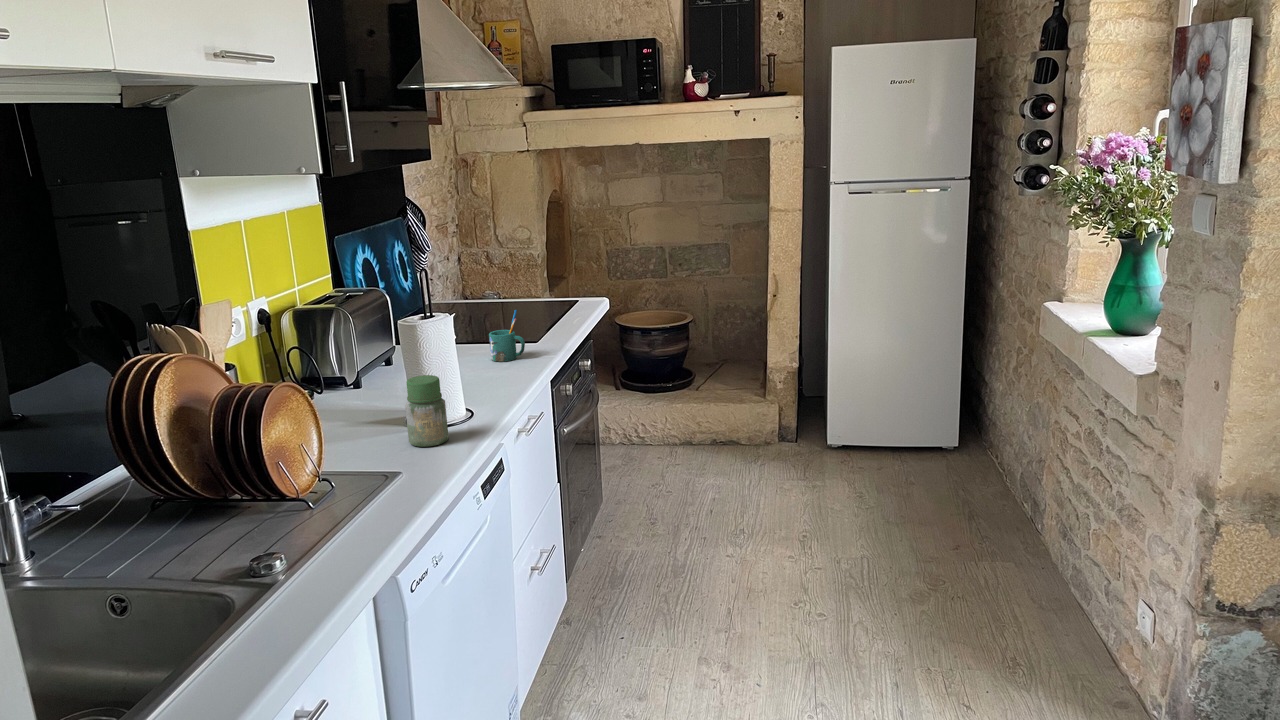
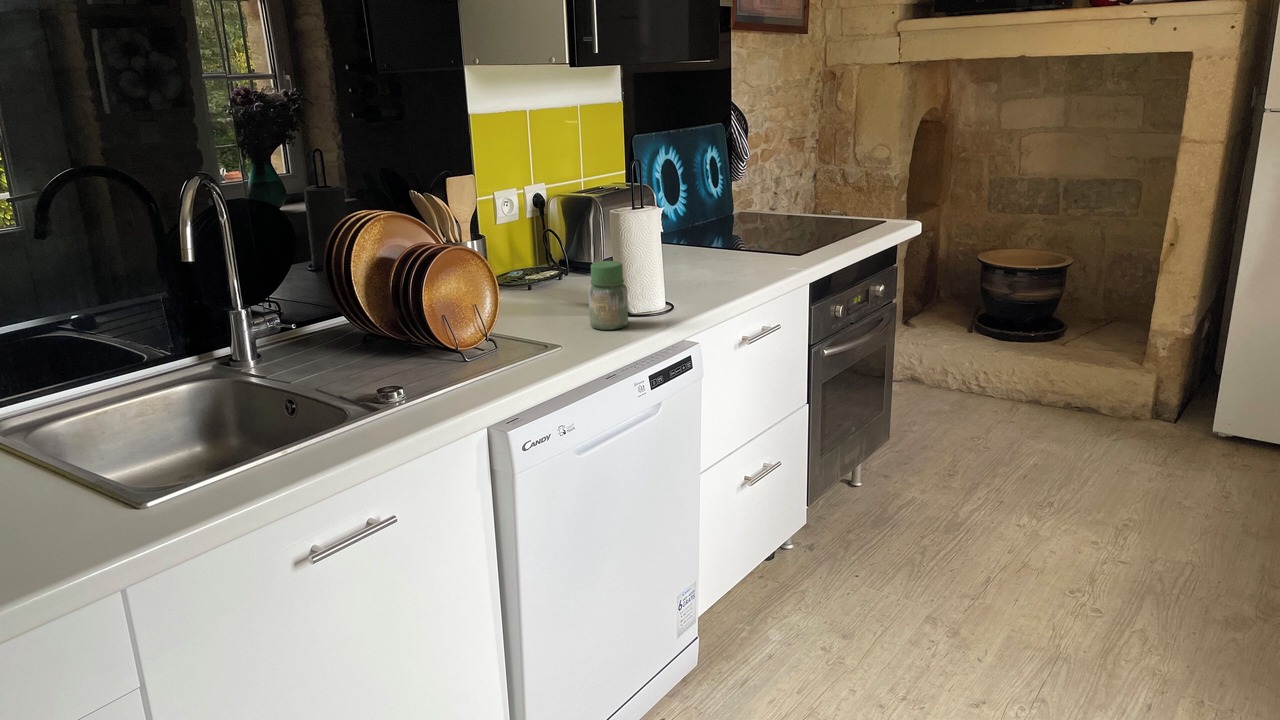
mug: present [489,310,525,362] -> none [743,216,777,268]

